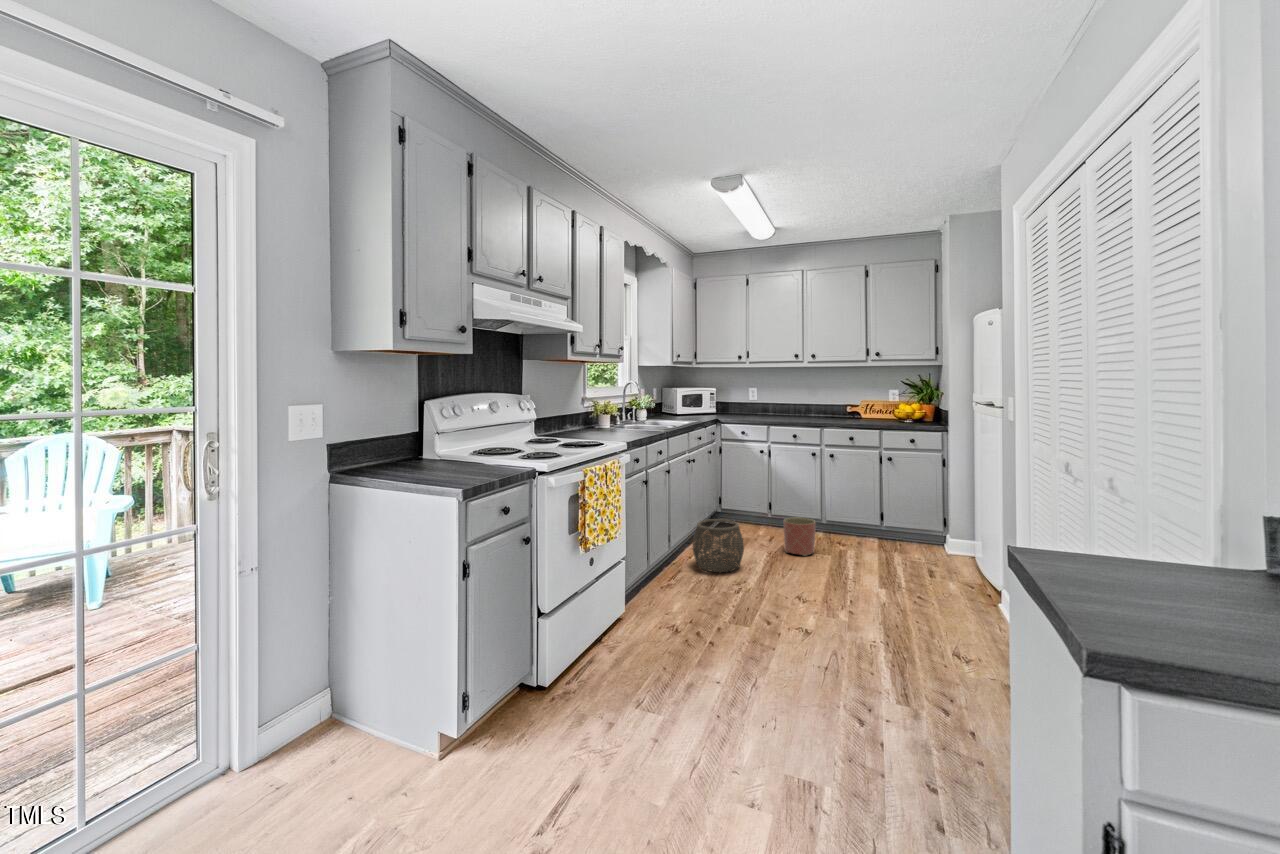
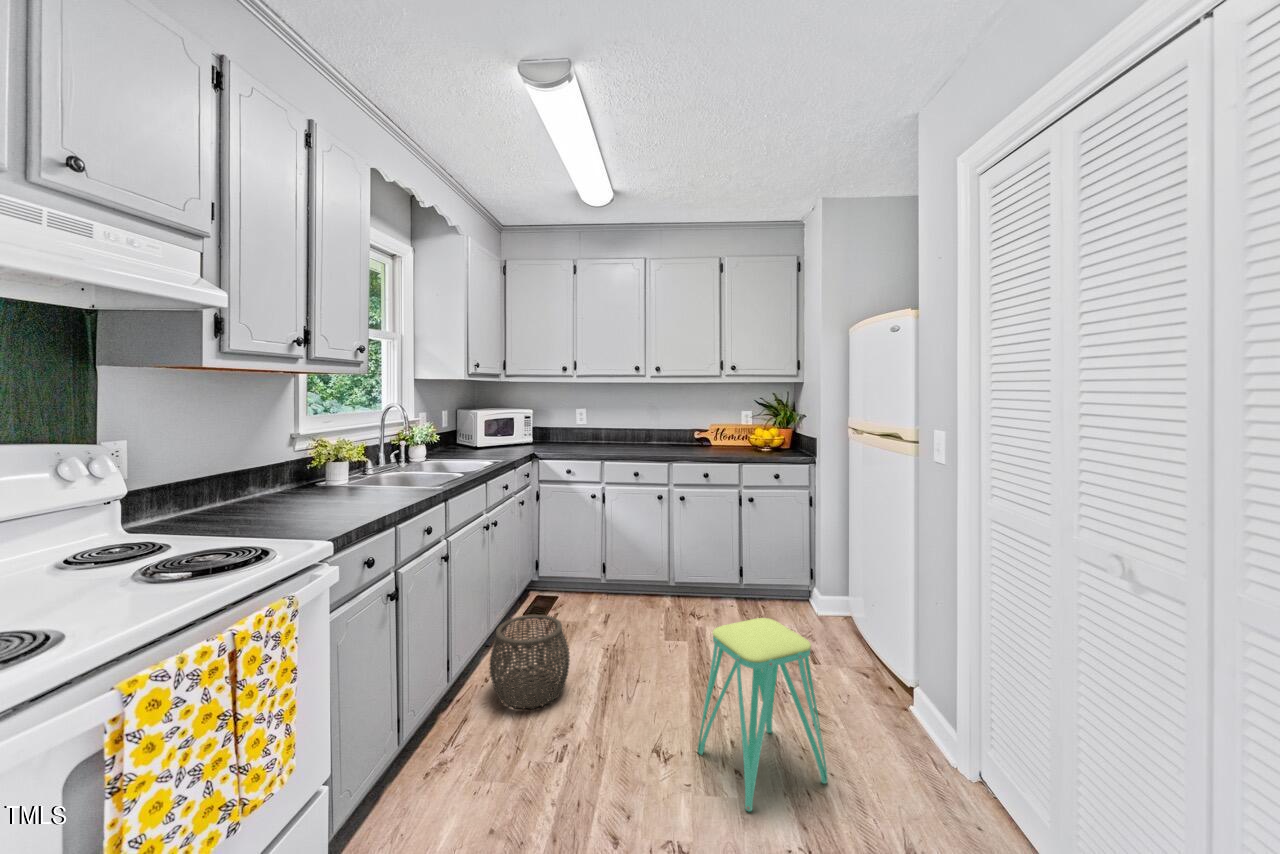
planter: present [784,517,816,556] -> none [624,590,667,649]
stool: none [827,517,913,622] -> present [698,618,828,811]

